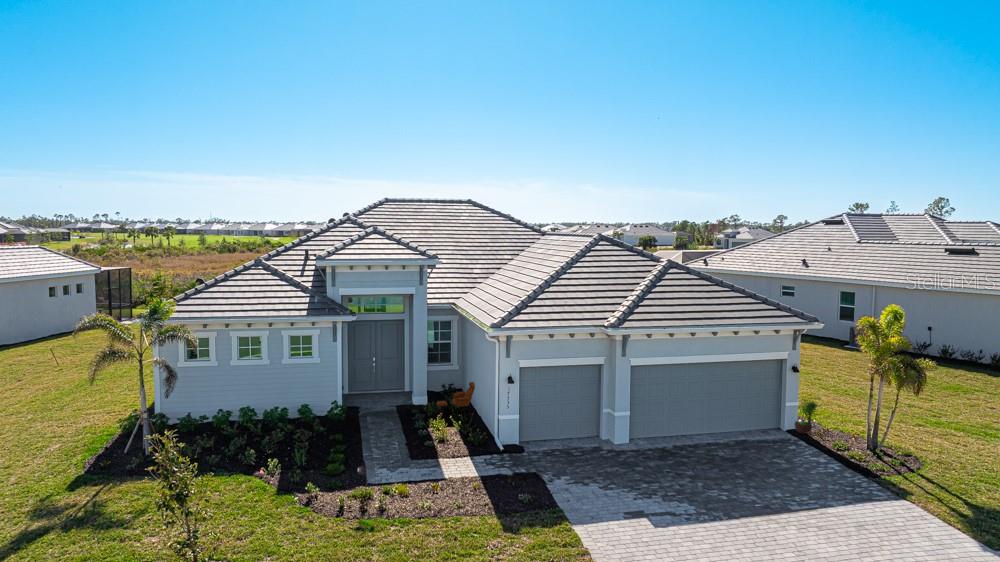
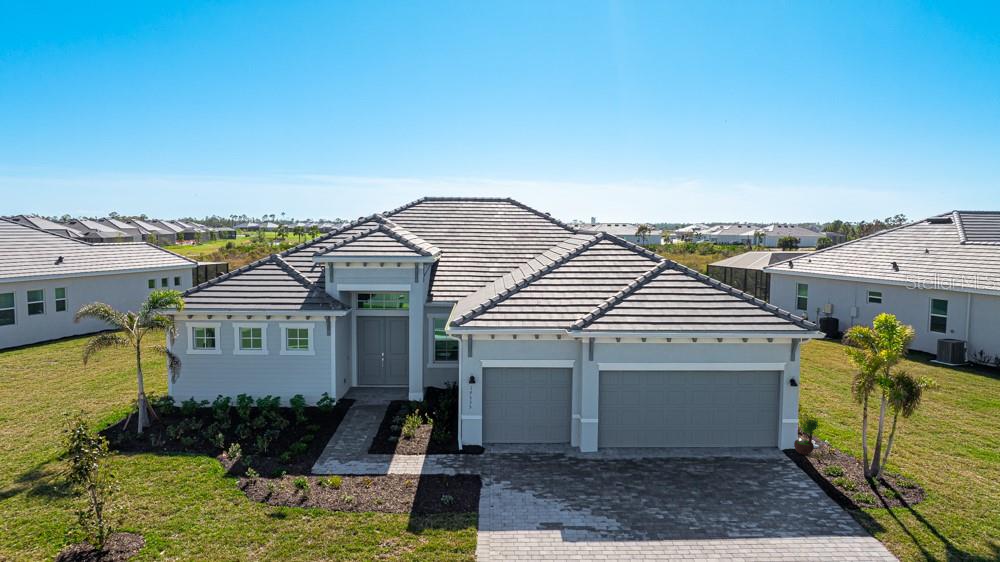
lounge chair: present [436,382,475,414] -> none [424,380,464,412]

